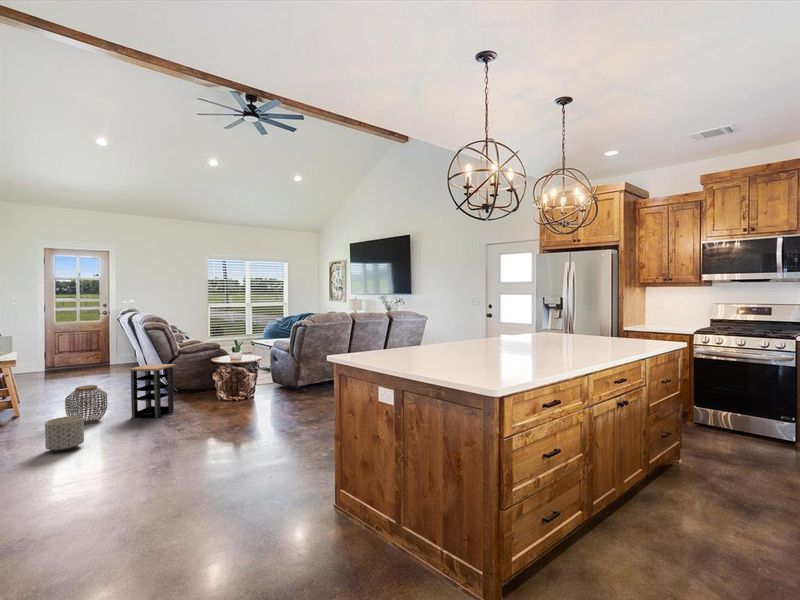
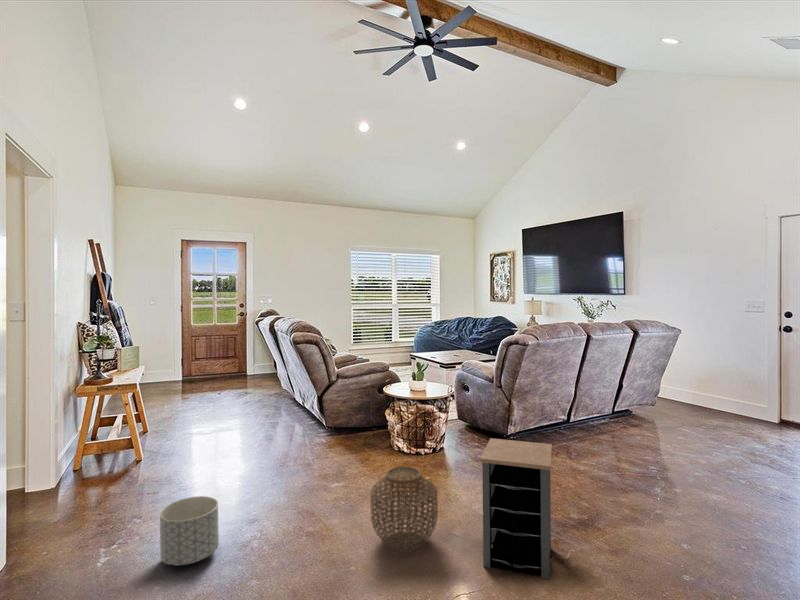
side table: present [129,364,175,418] -> present [480,438,552,579]
woven basket: present [65,385,107,425] -> present [371,467,438,551]

